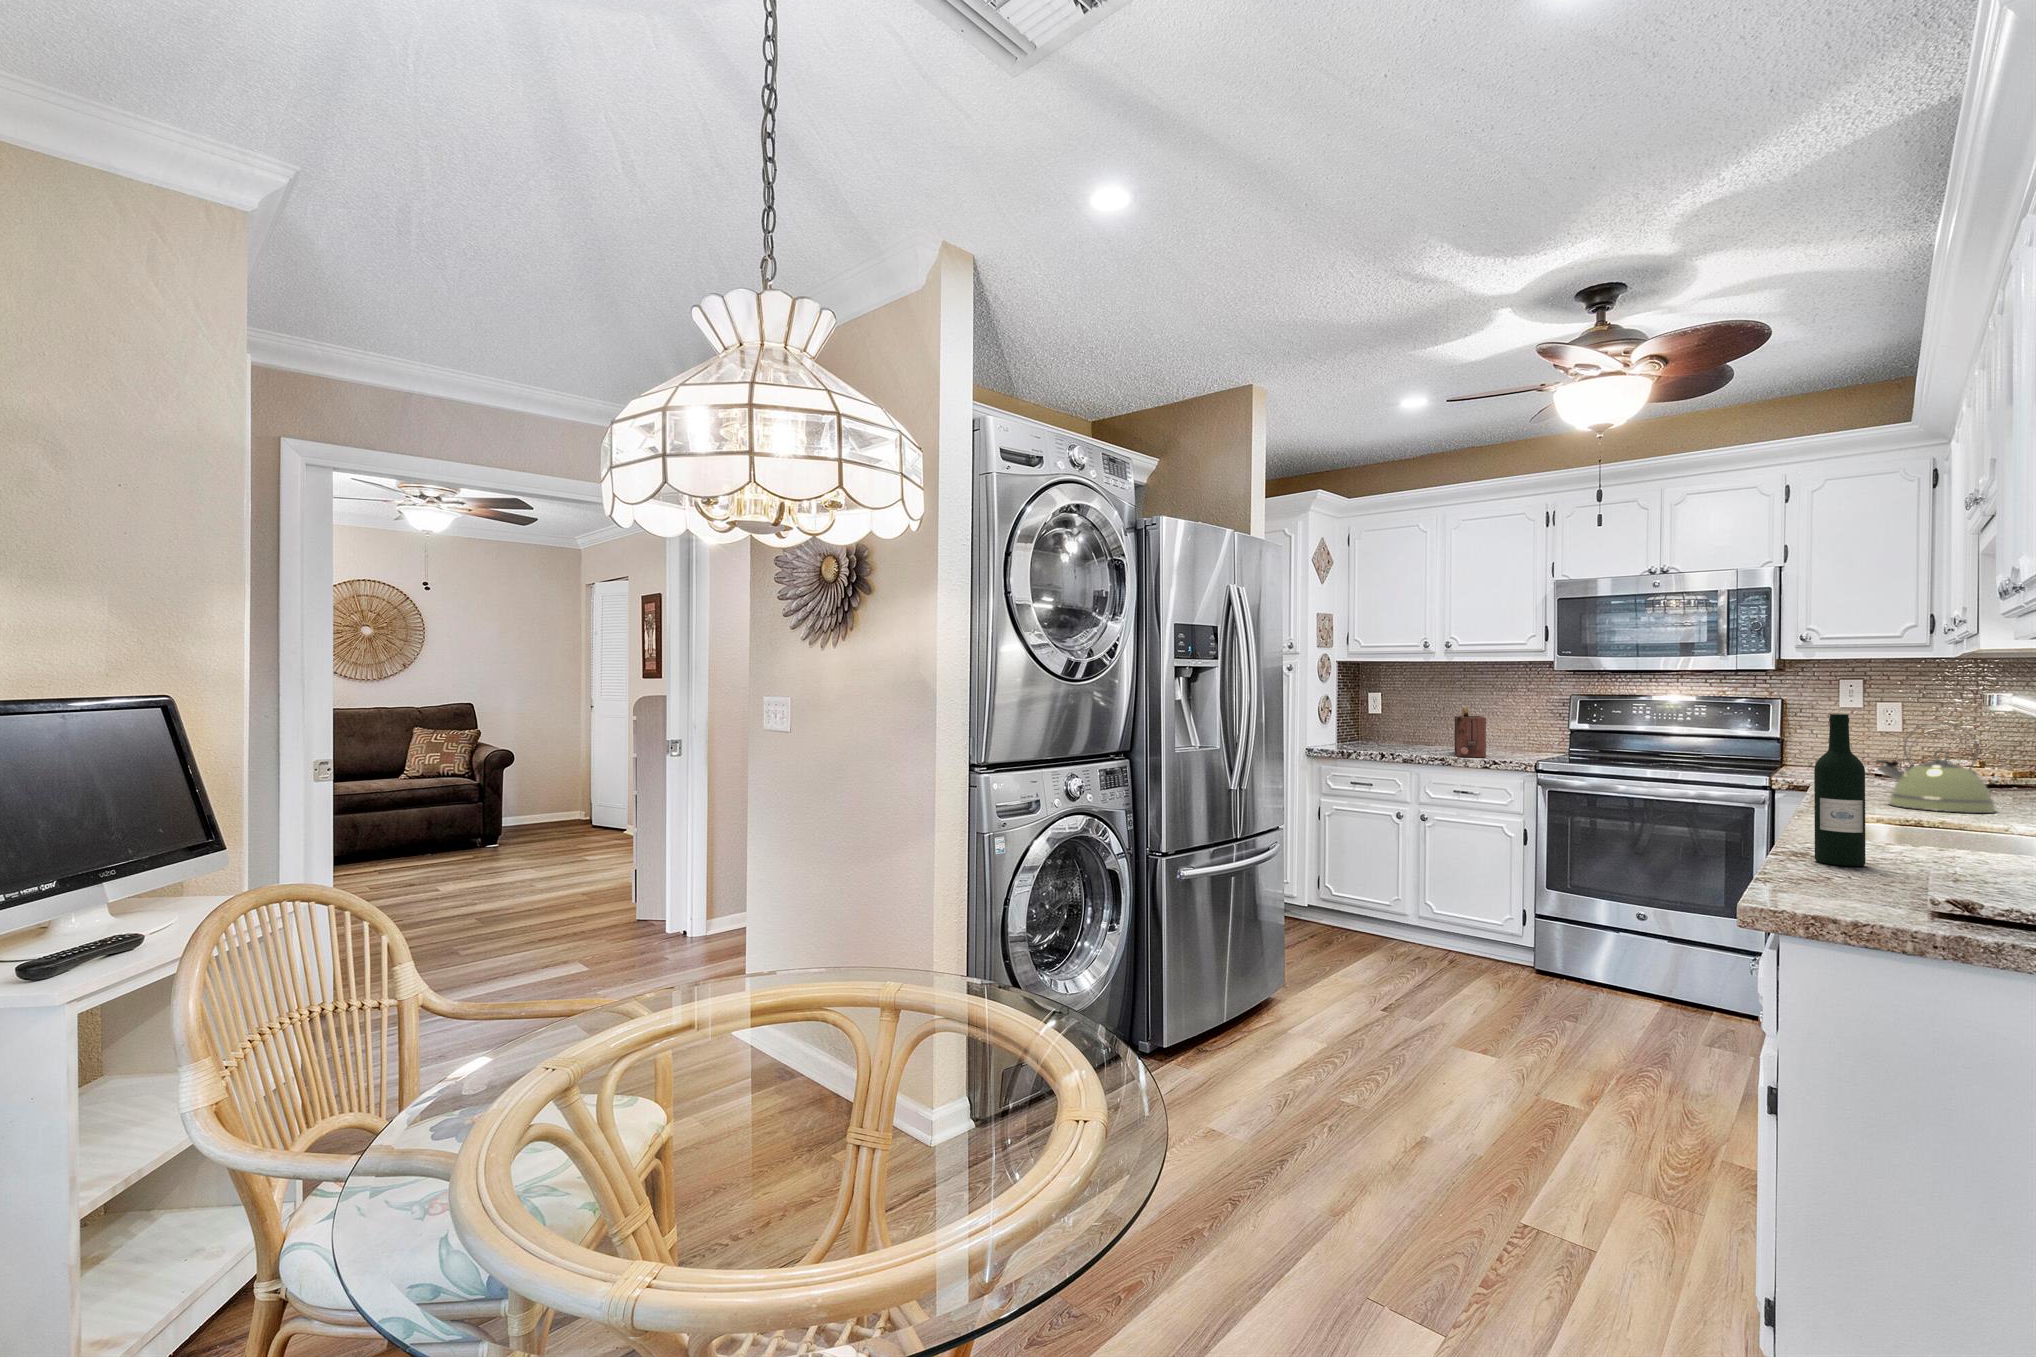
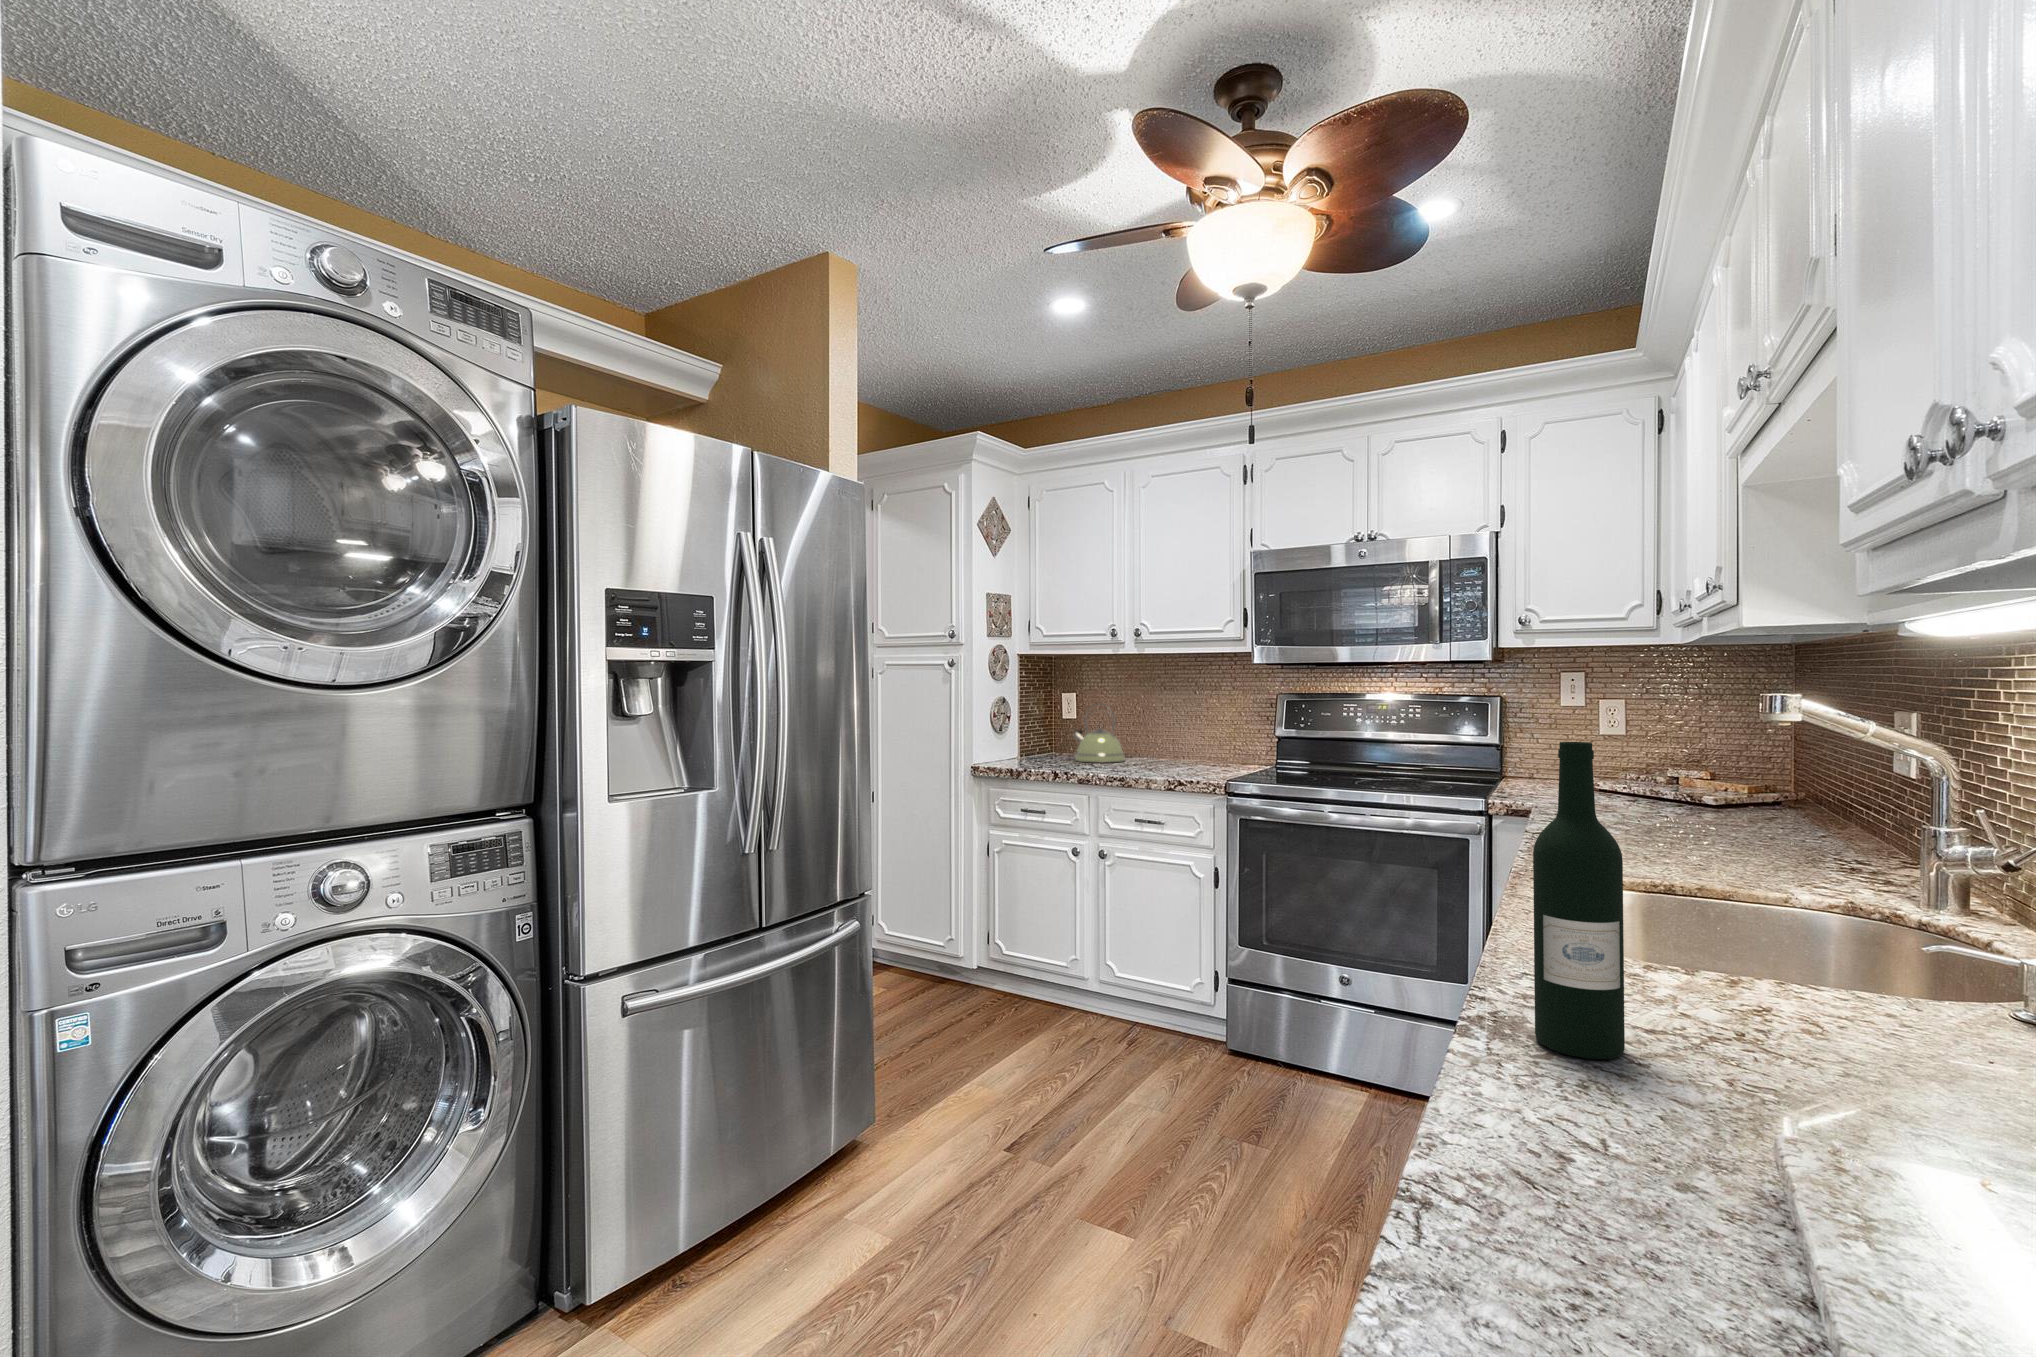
toaster: present [1455,707,1486,757] -> none [1144,711,1177,775]
kettle: present [1875,722,1996,813] -> present [1073,707,1124,763]

